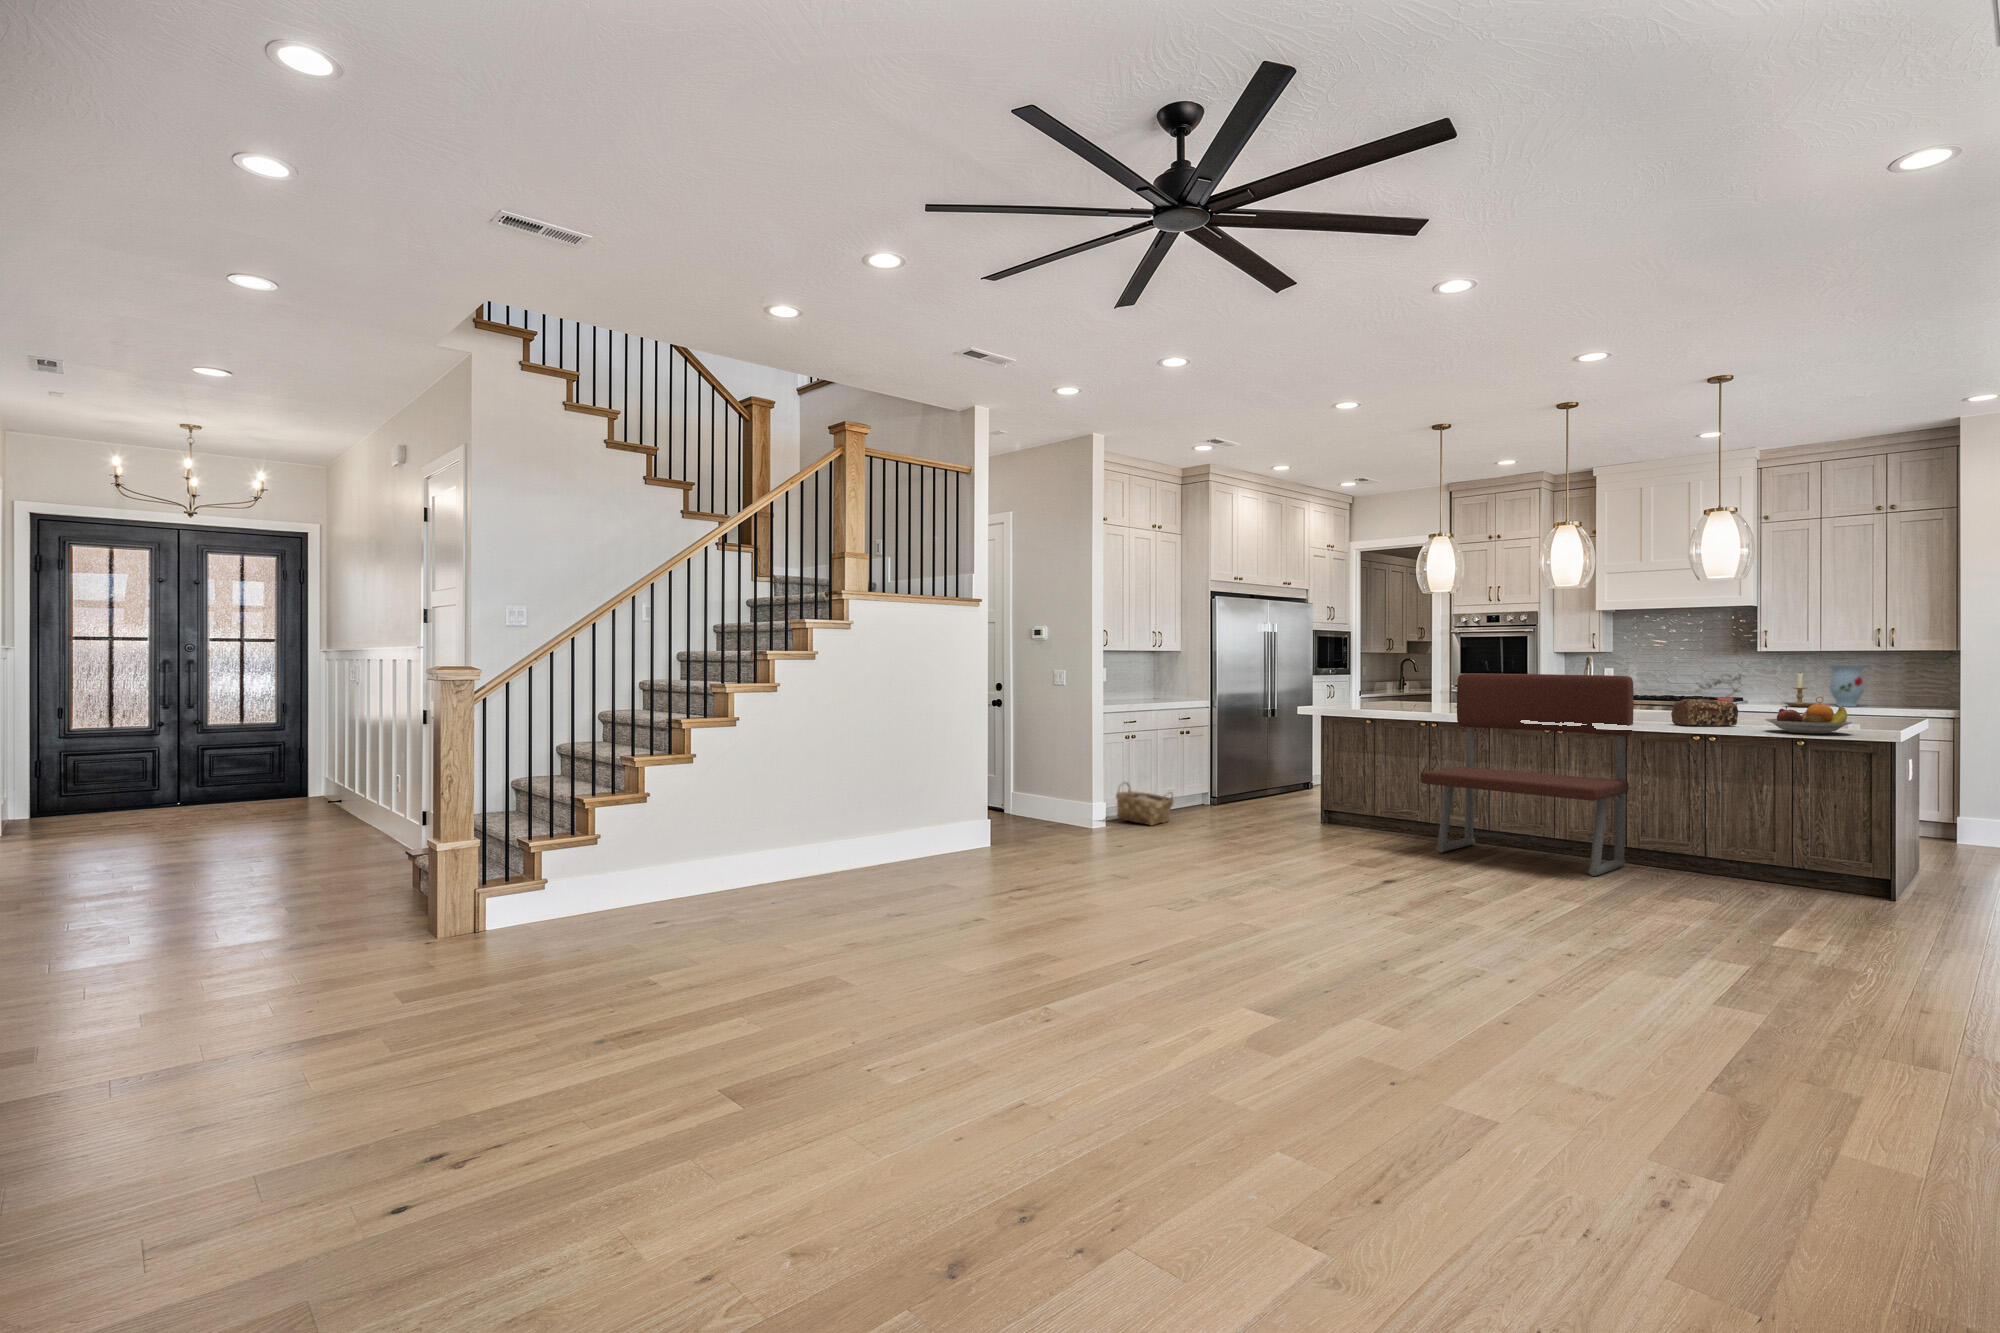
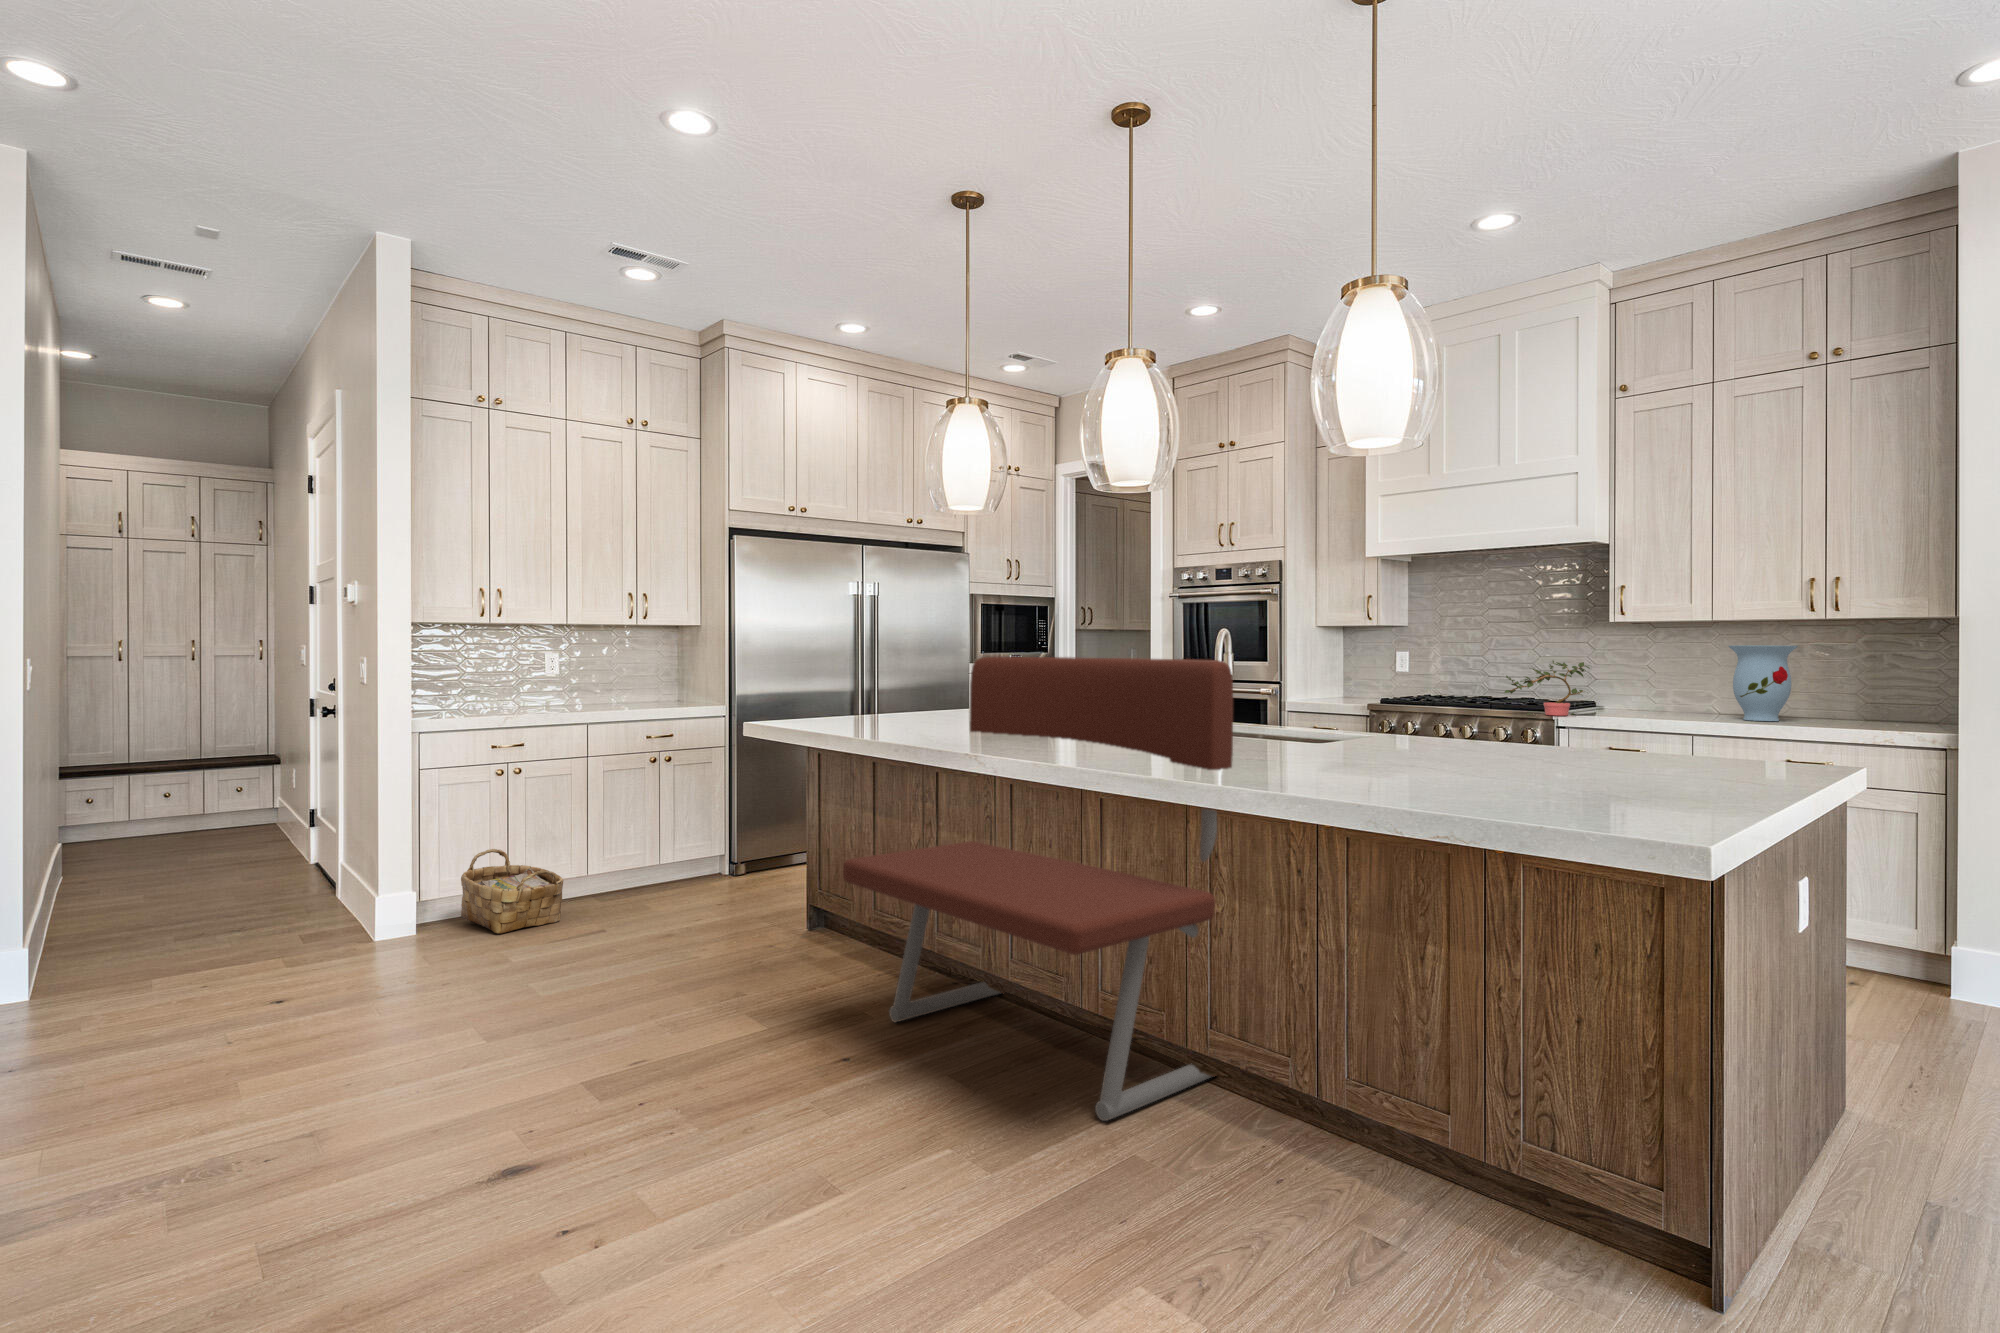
candle holder: present [1783,673,1823,707] -> none [1647,658,1718,721]
bread loaf: present [1671,699,1738,726] -> none [1315,712,1444,774]
fruit bowl: present [1765,704,1852,734] -> none [1469,729,1662,806]

